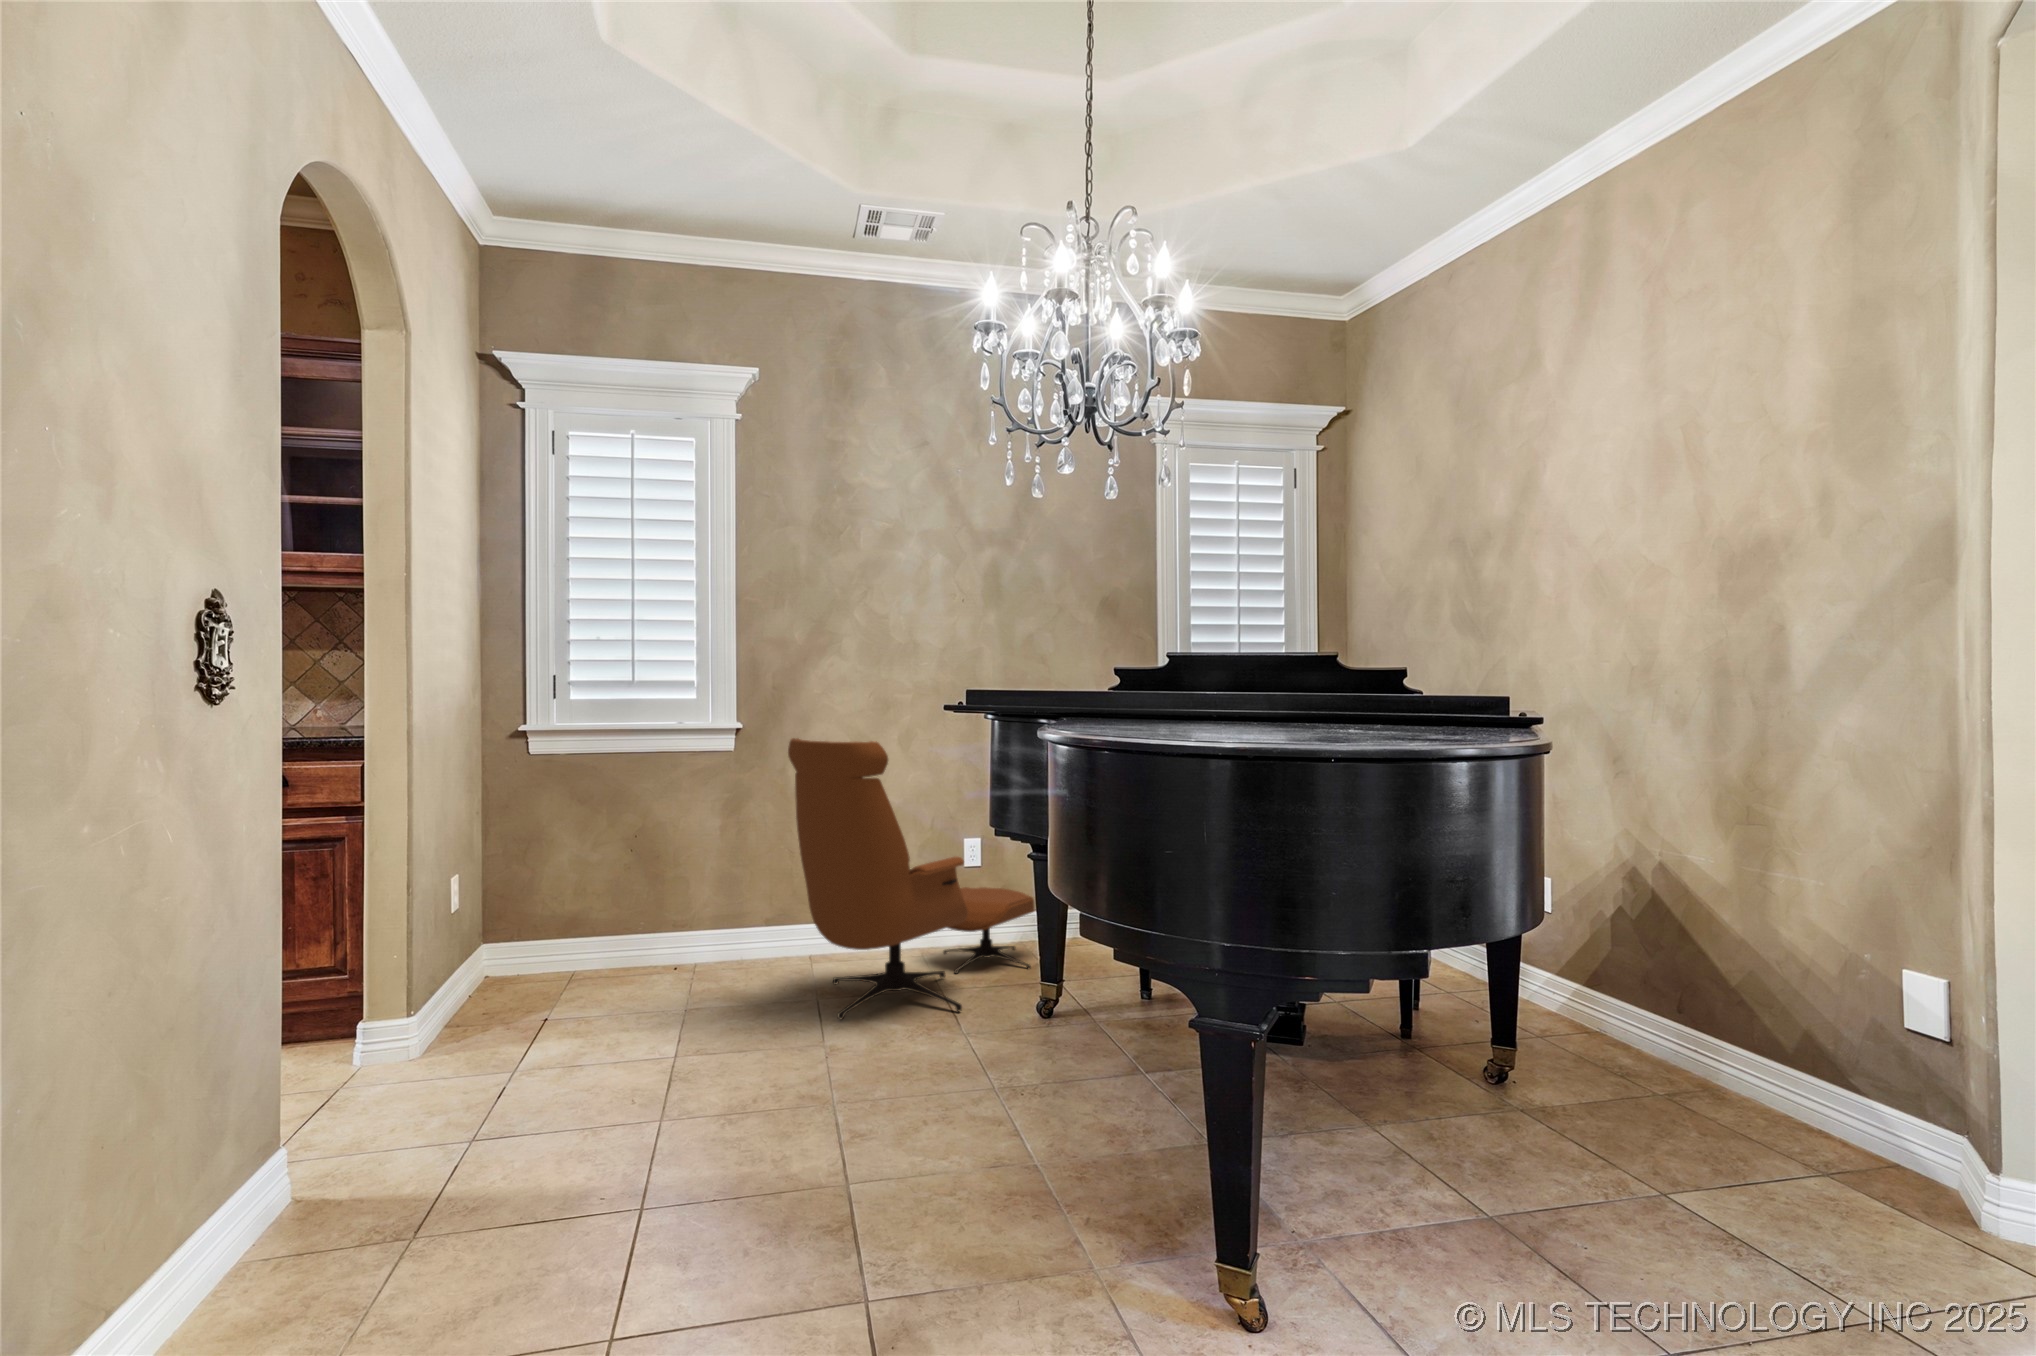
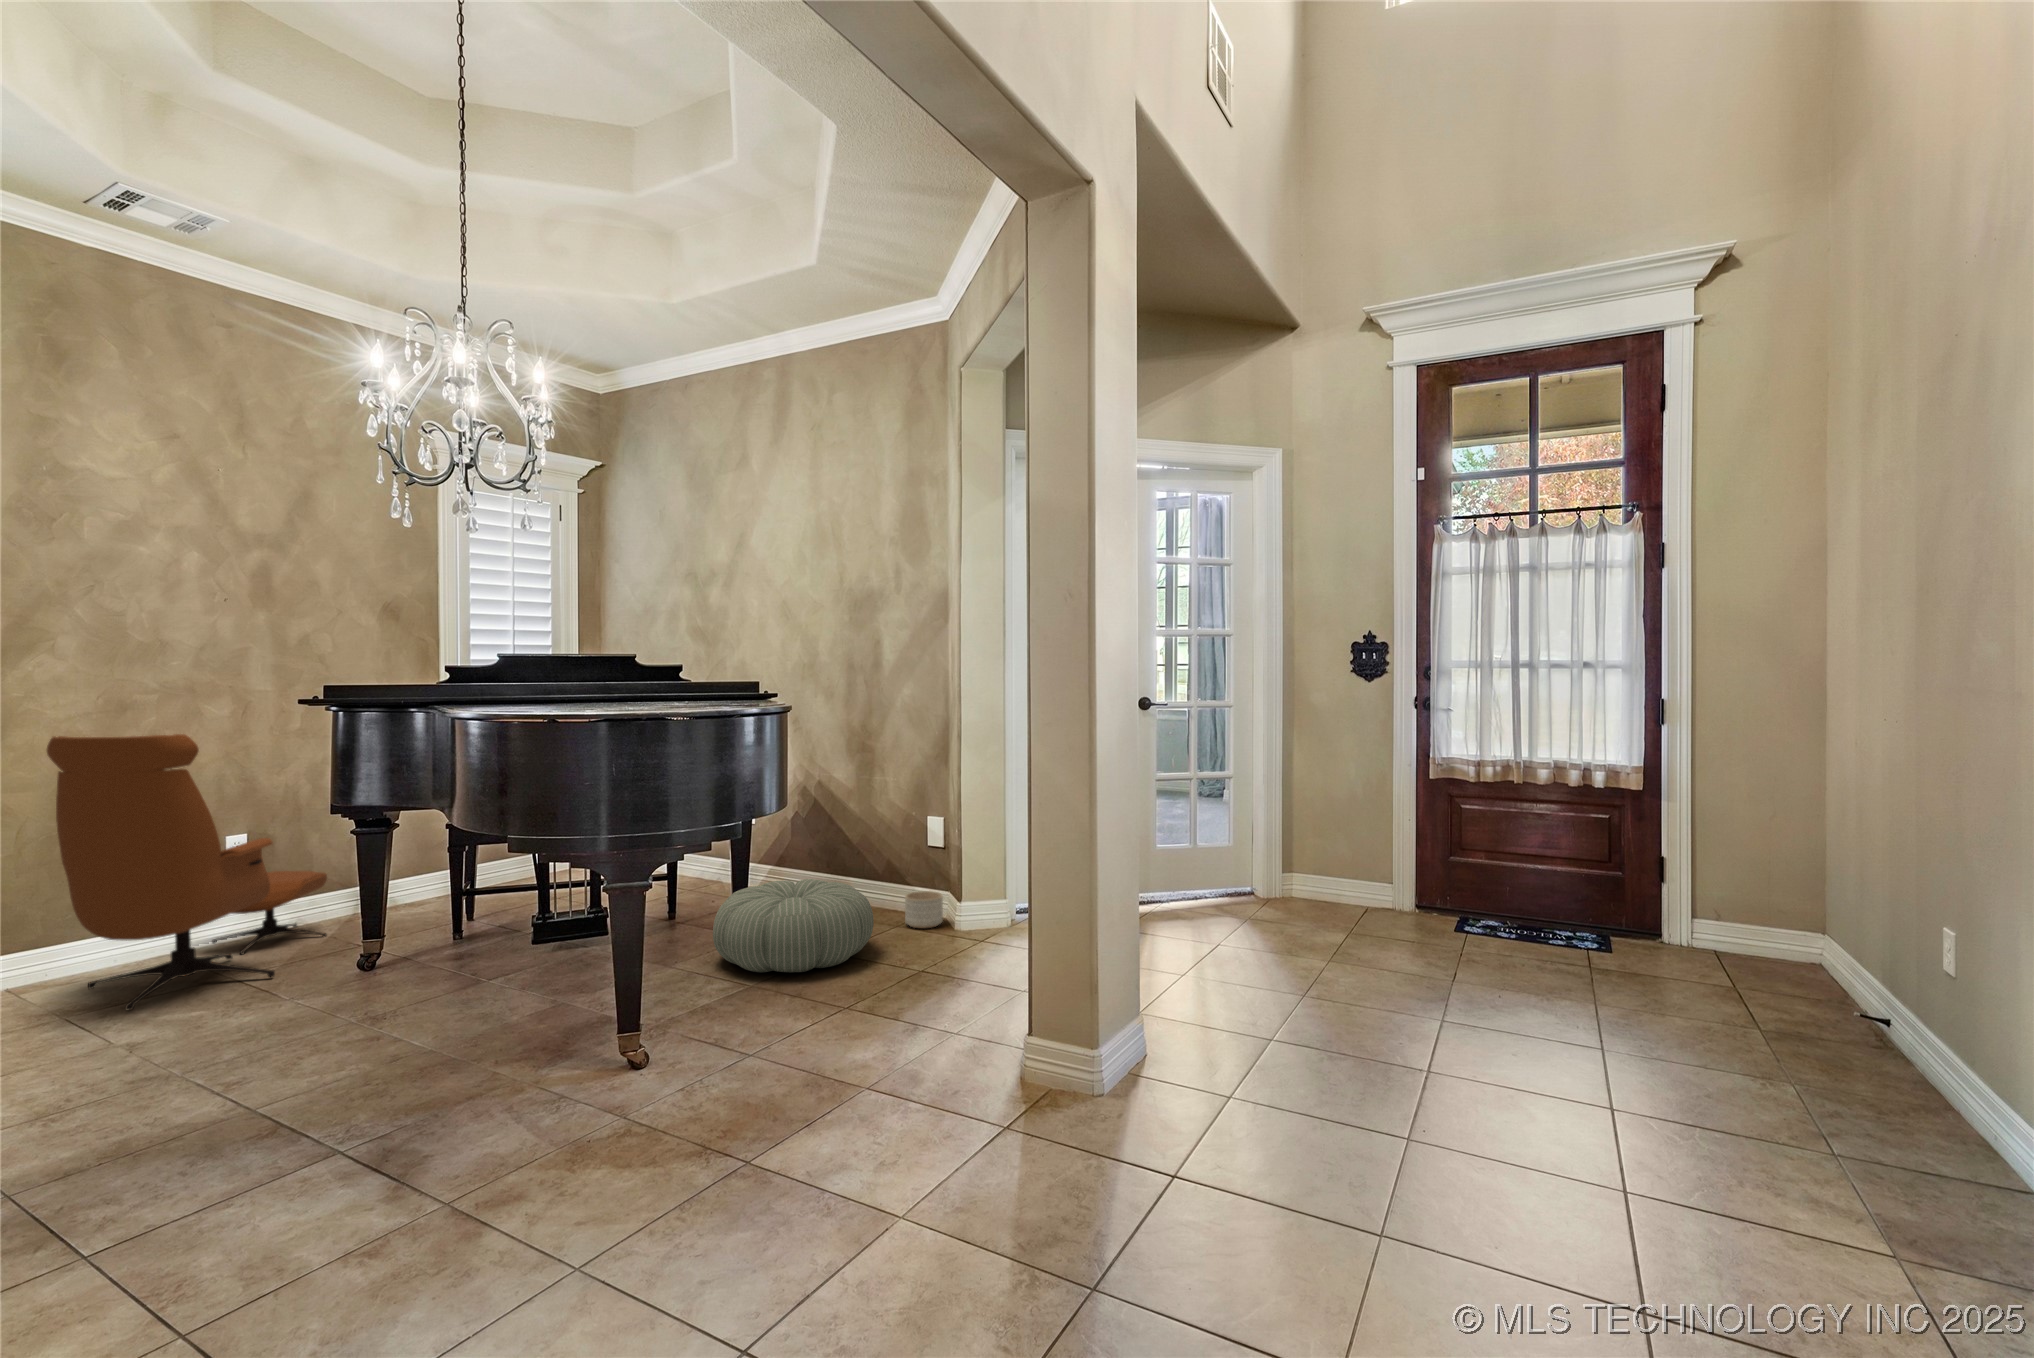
pouf: none [1441,1031,1756,1229] -> present [713,879,874,973]
planter: none [1836,1107,1933,1194] -> present [905,891,943,928]

